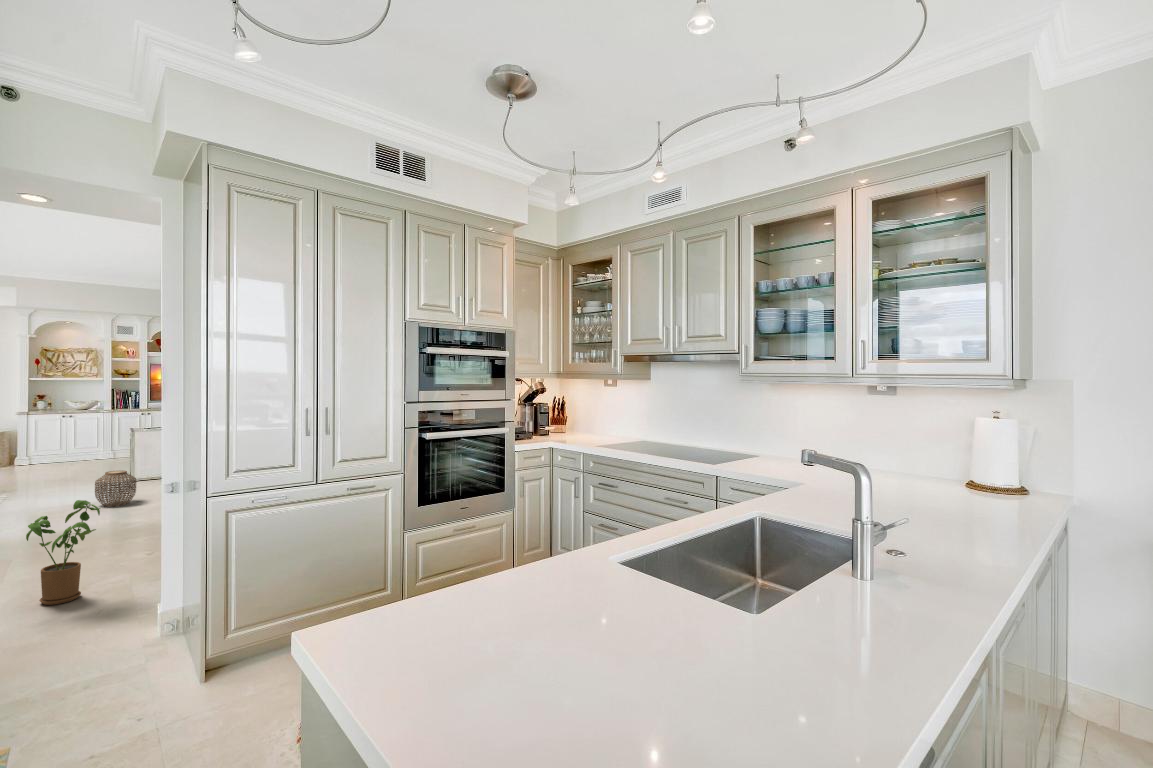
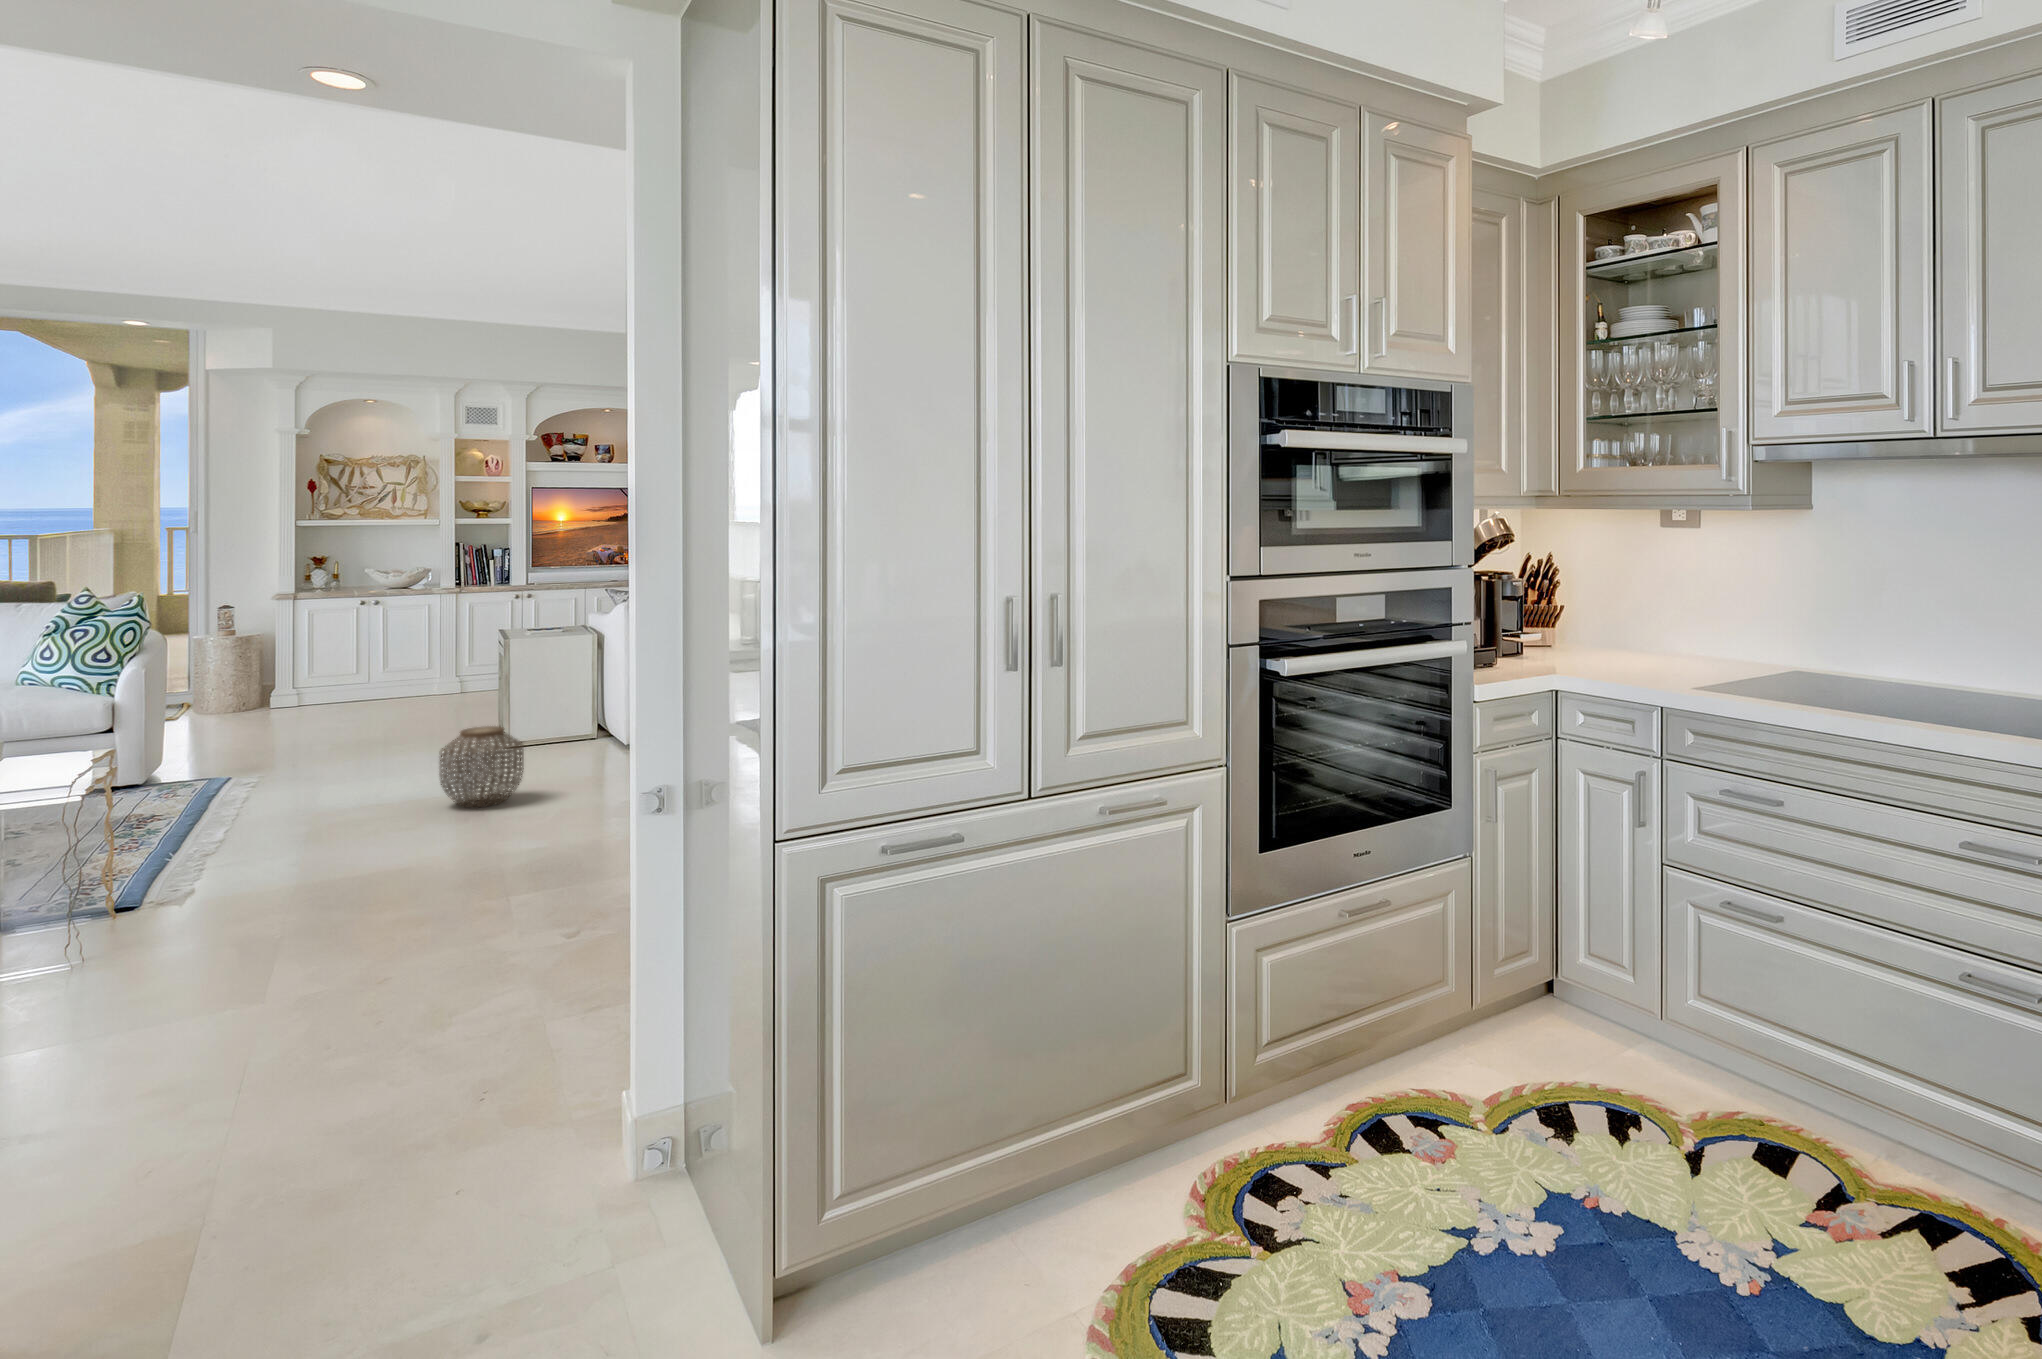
house plant: present [26,500,100,605] -> none [315,818,476,1072]

